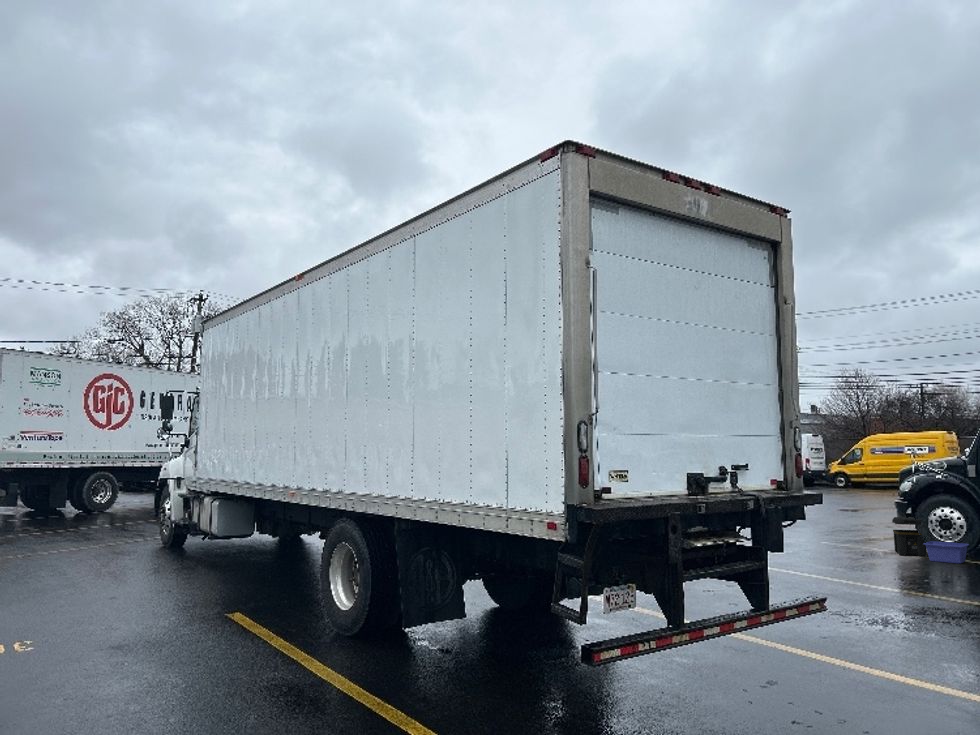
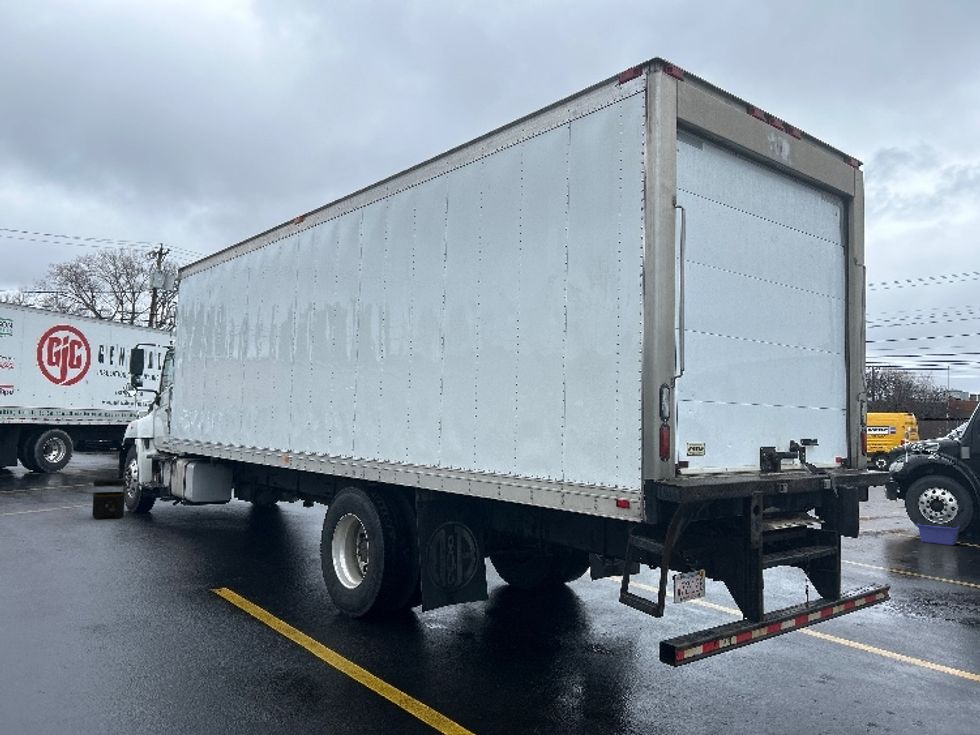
toolbox: present [892,517,927,556] -> present [92,478,126,519]

